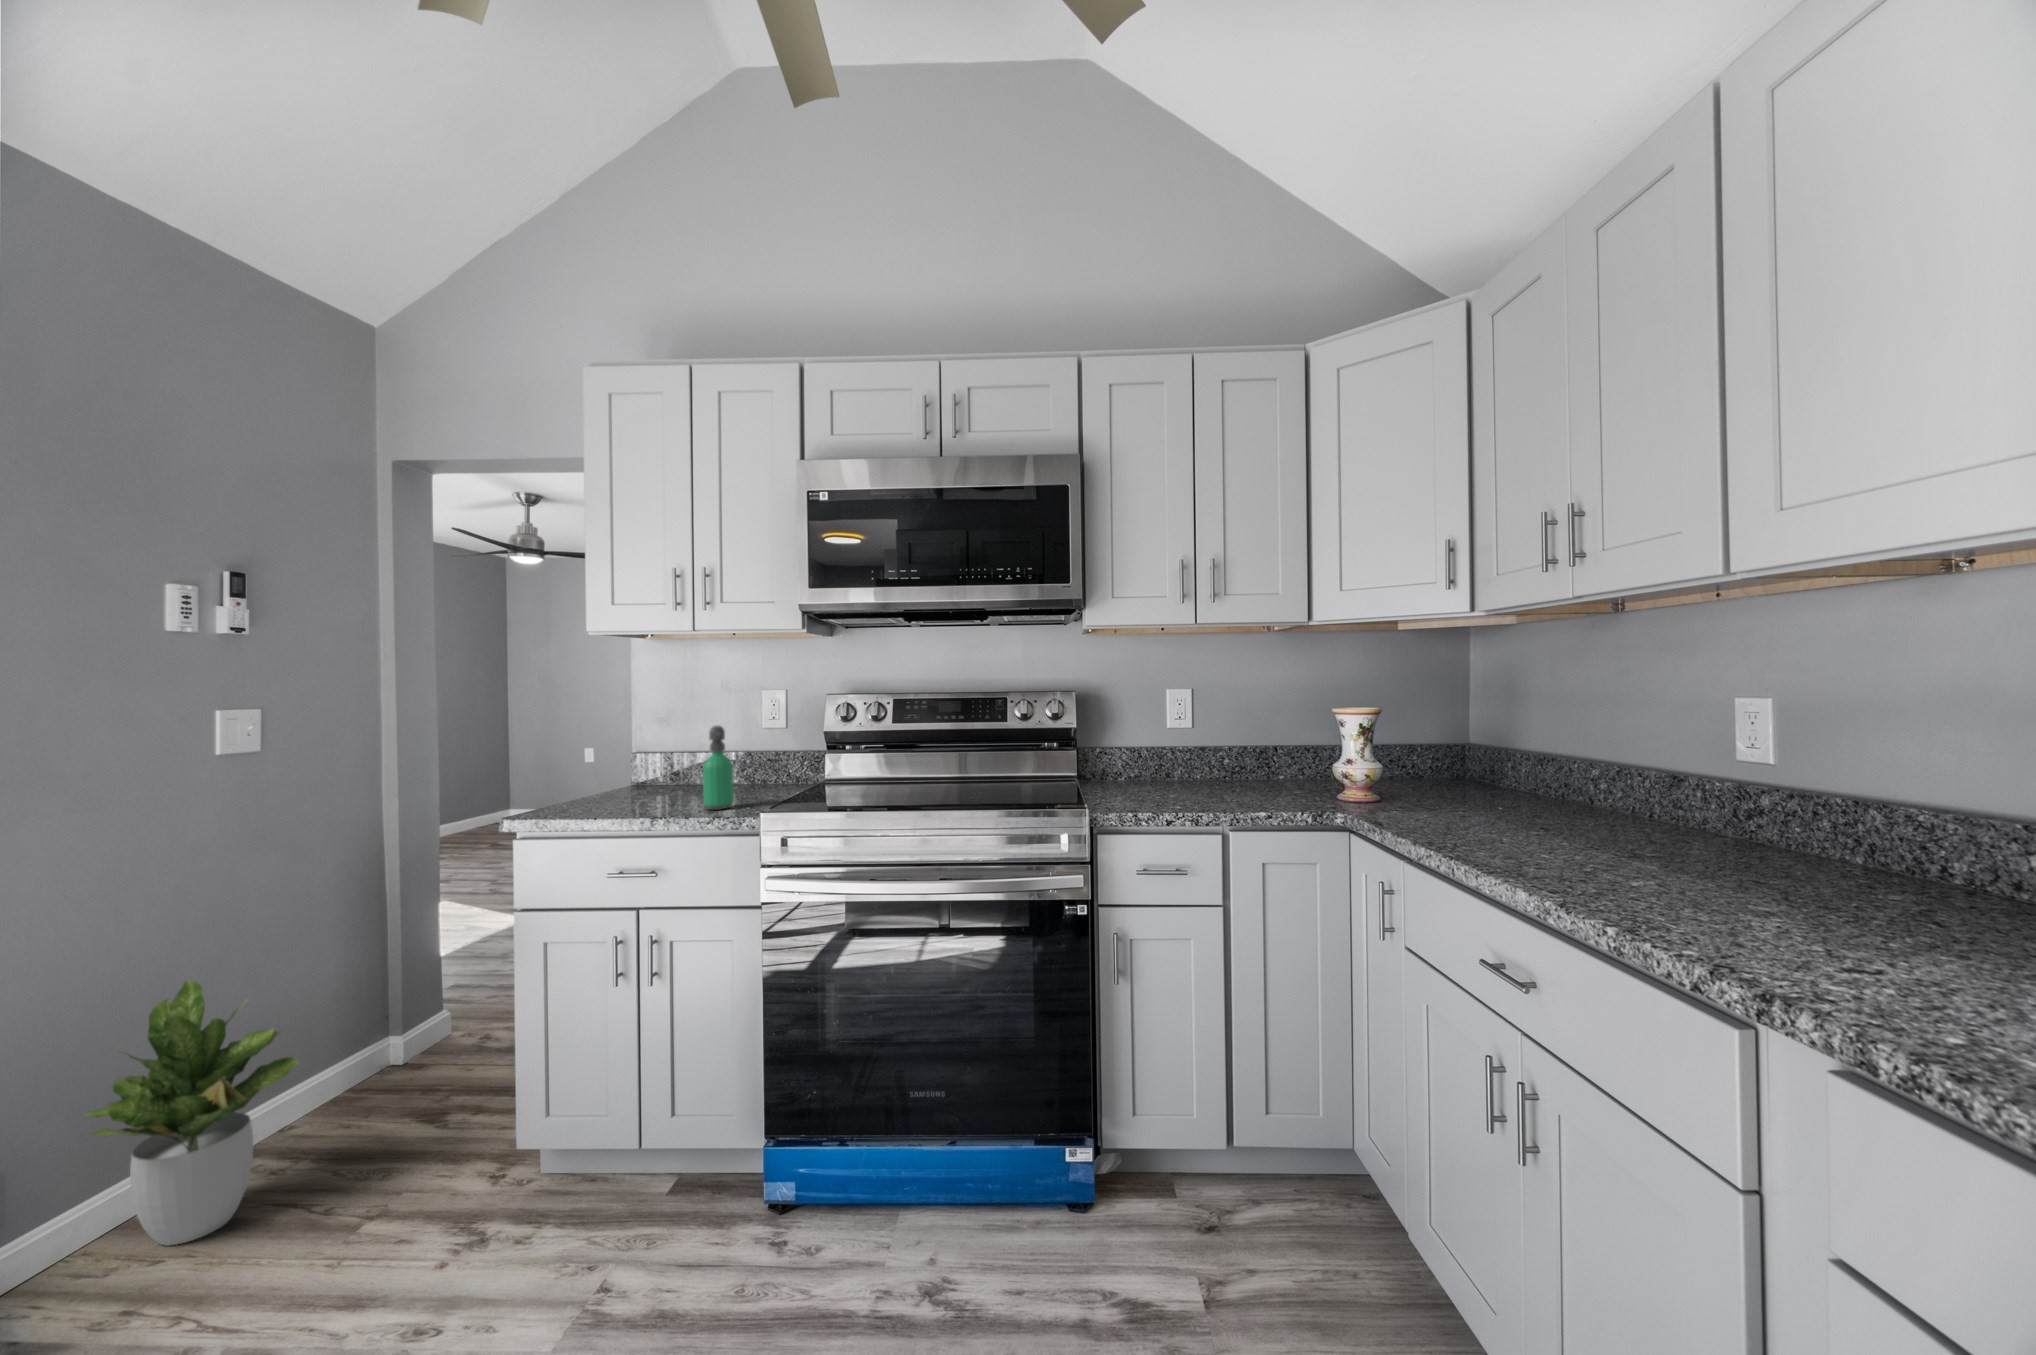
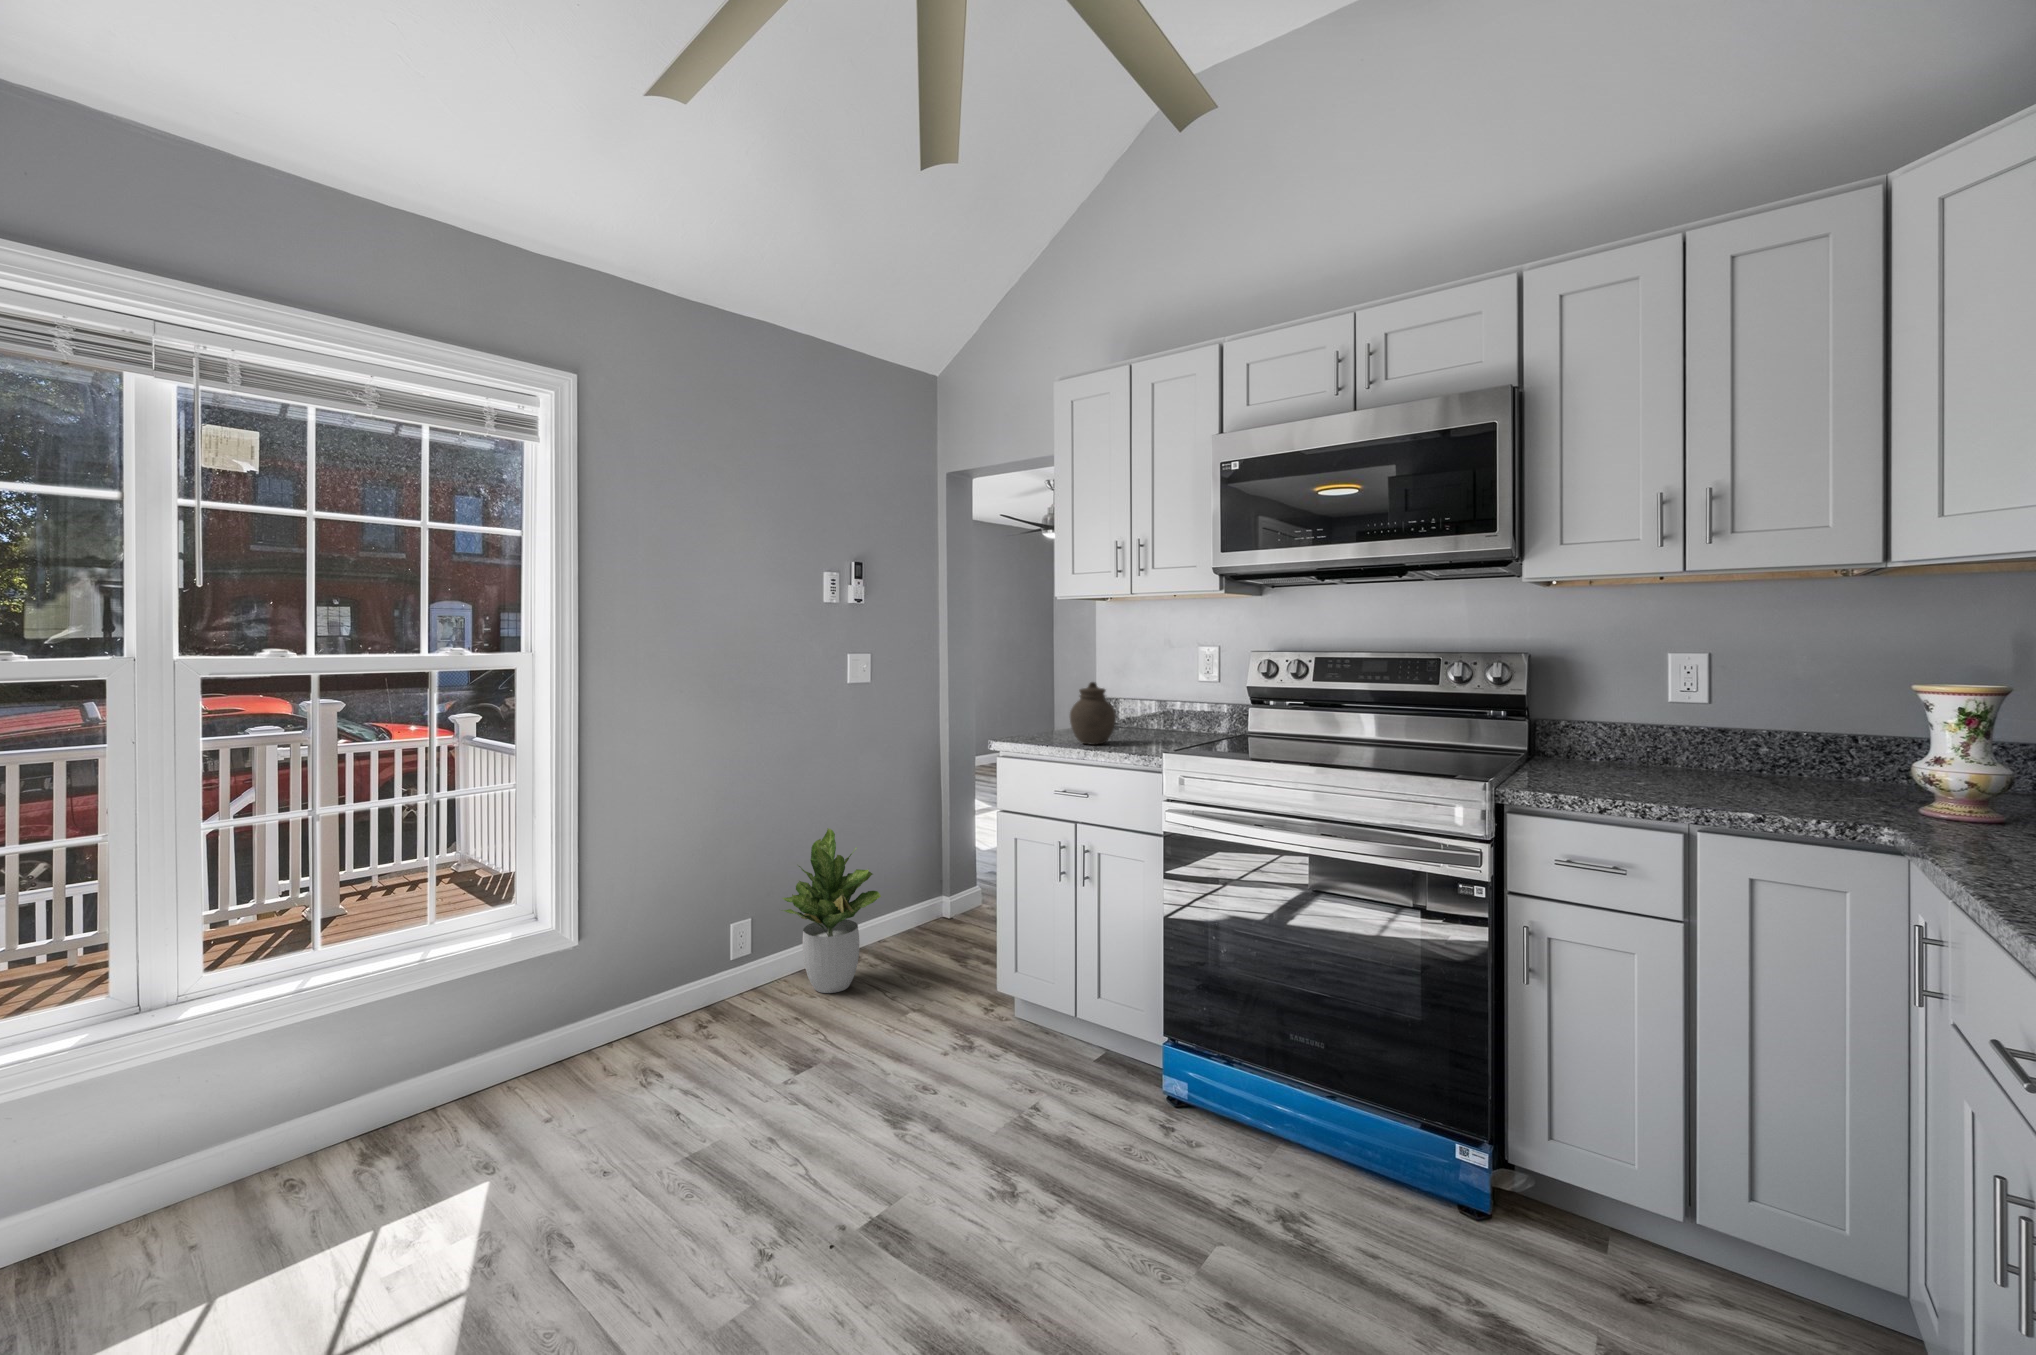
soap dispenser: present [703,726,734,810] -> none [1126,677,1152,749]
jar: none [622,734,682,809] -> present [1070,682,1116,745]

